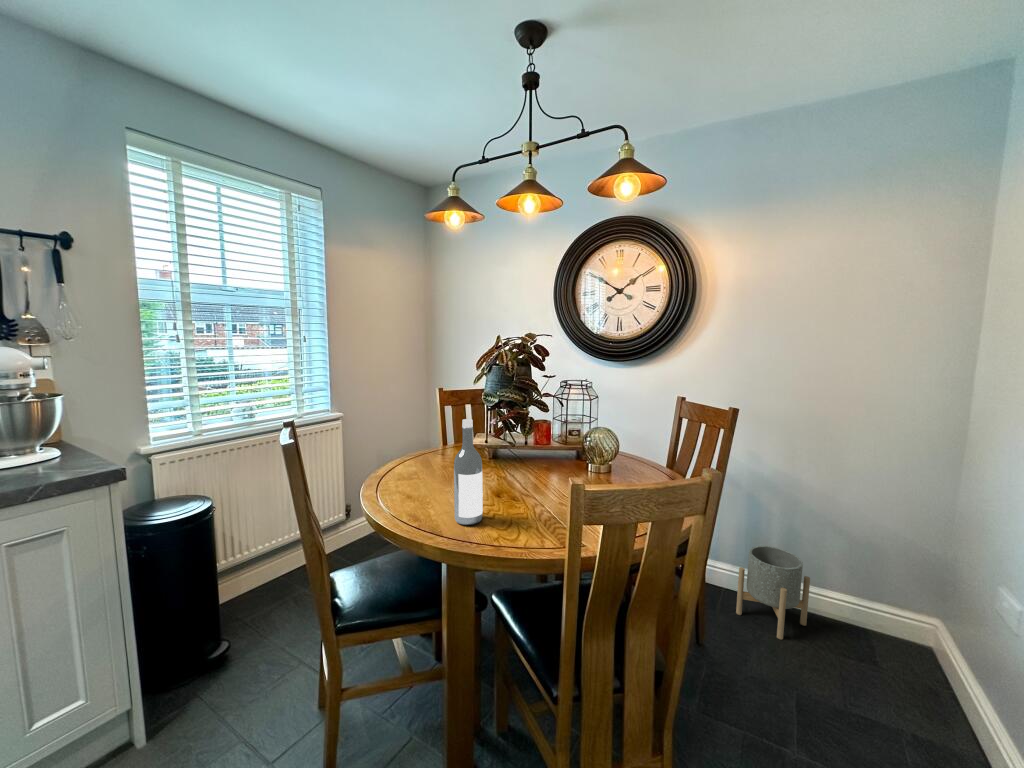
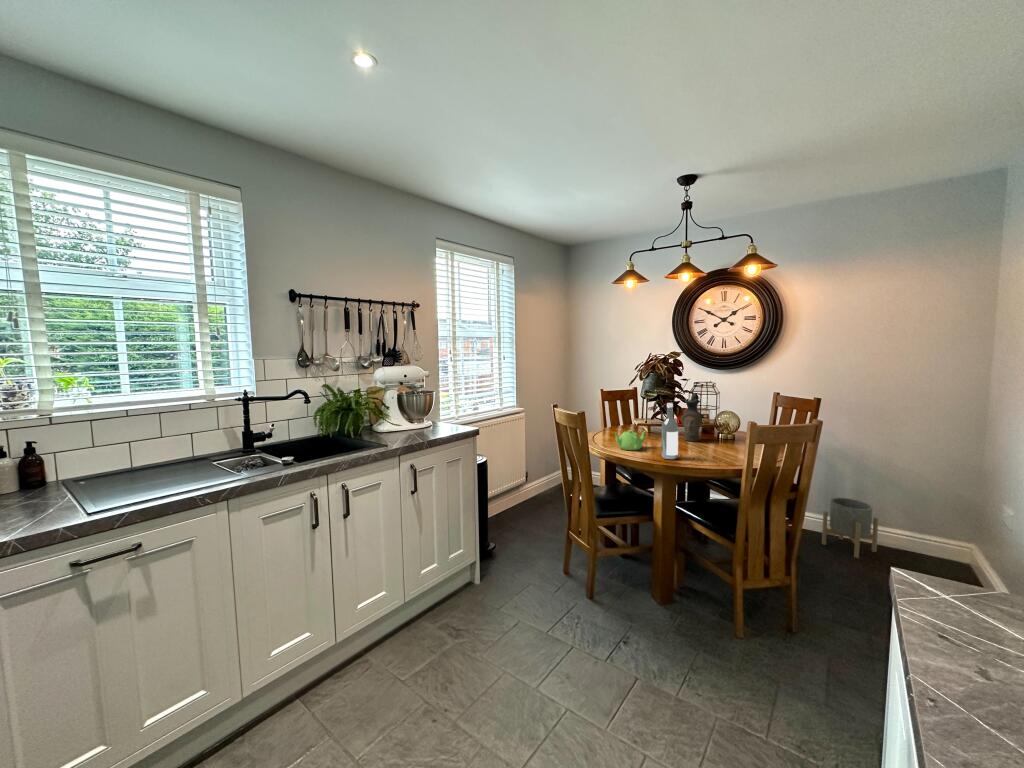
ceramic pitcher: none [524,397,556,477] -> present [681,393,702,441]
teapot: none [389,462,455,500] -> present [614,430,646,450]

